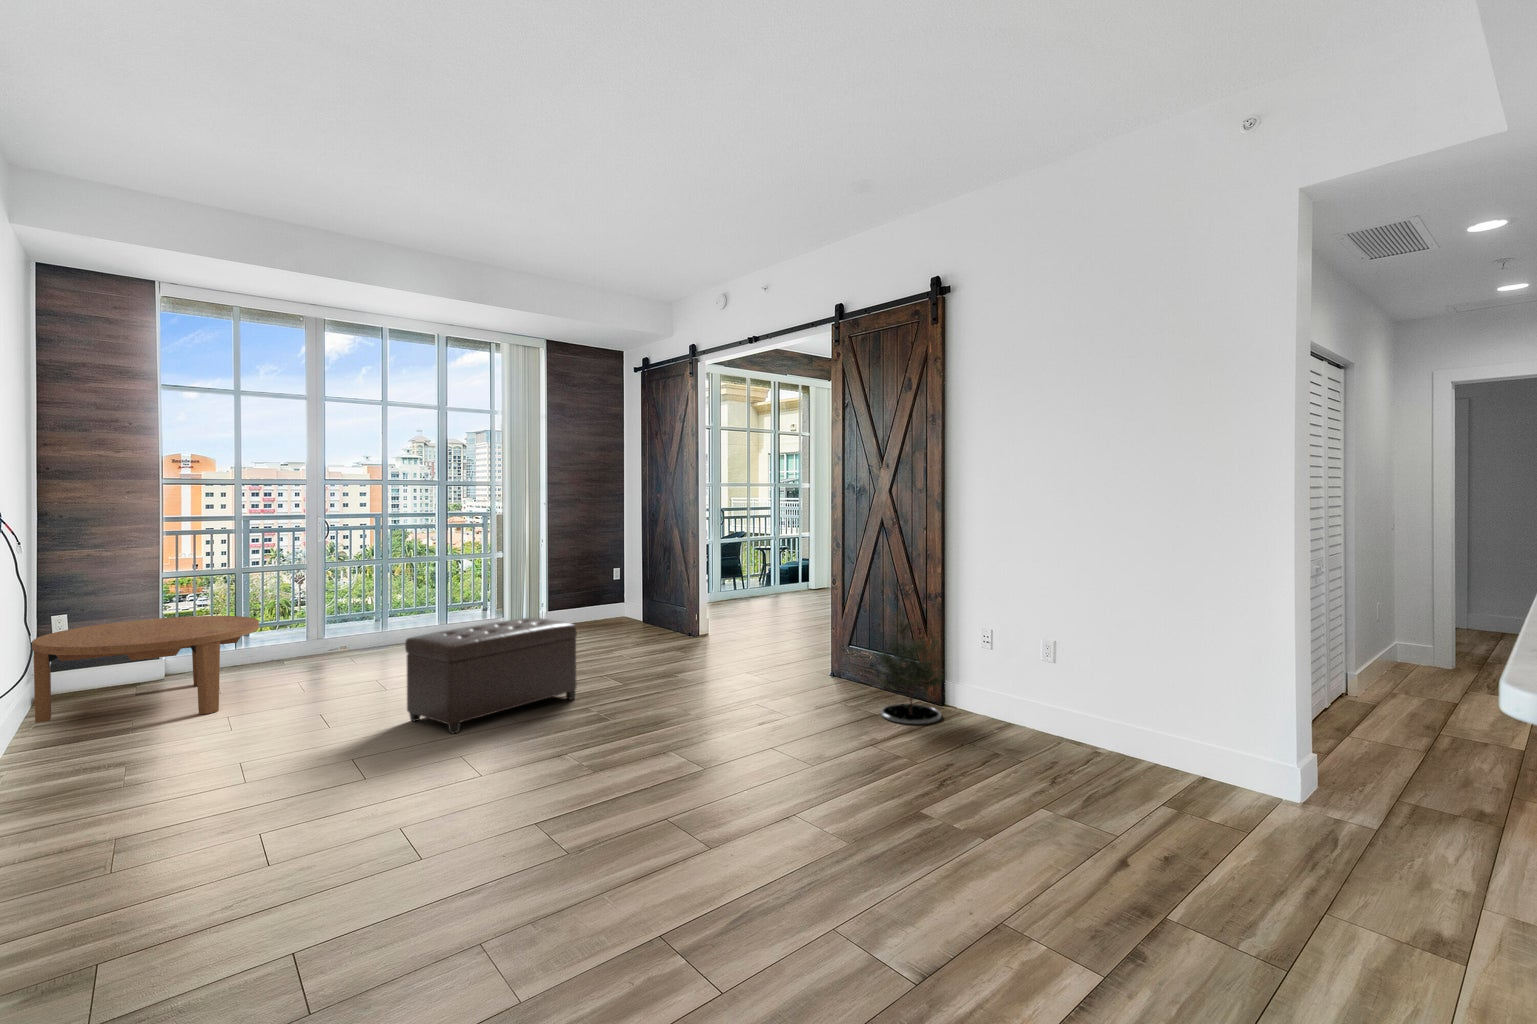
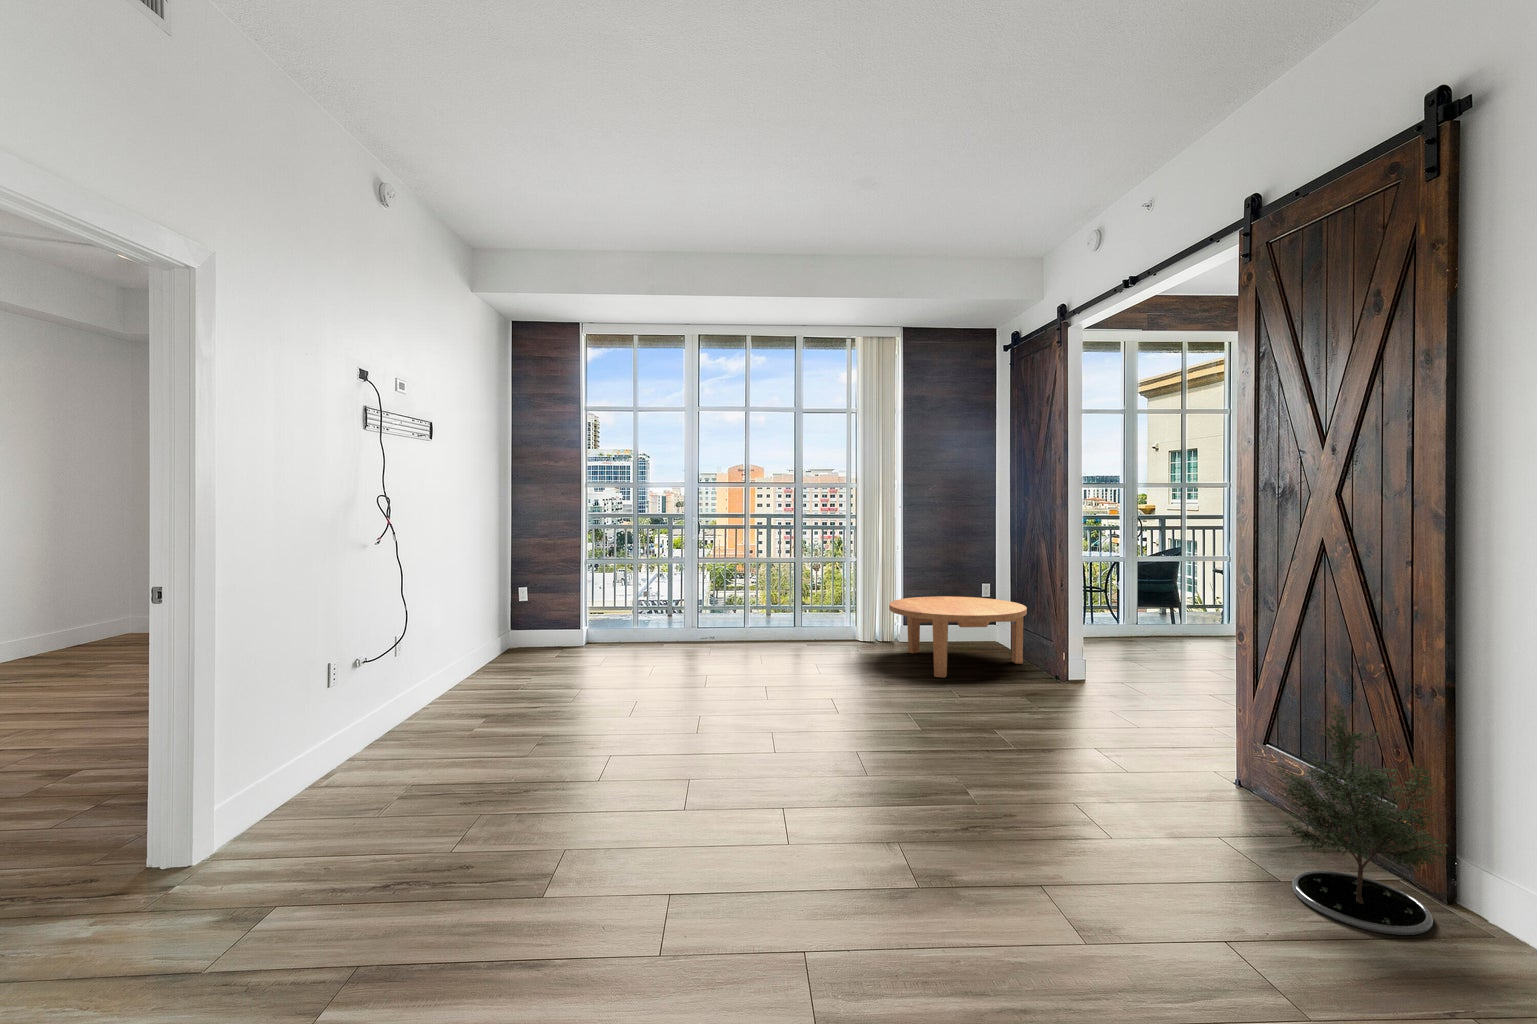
coffee table: present [32,616,259,723] -> present [889,596,1027,678]
ottoman: present [405,618,577,734] -> none [675,643,856,767]

